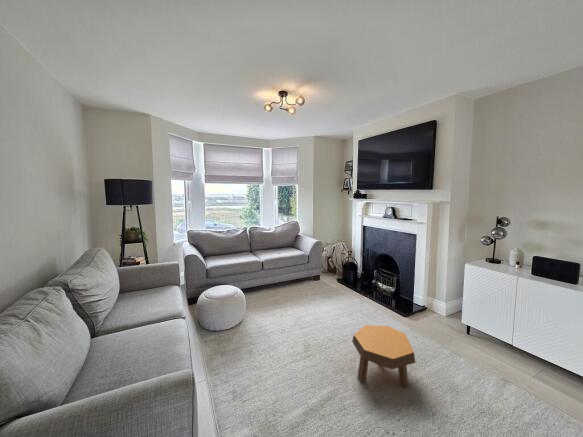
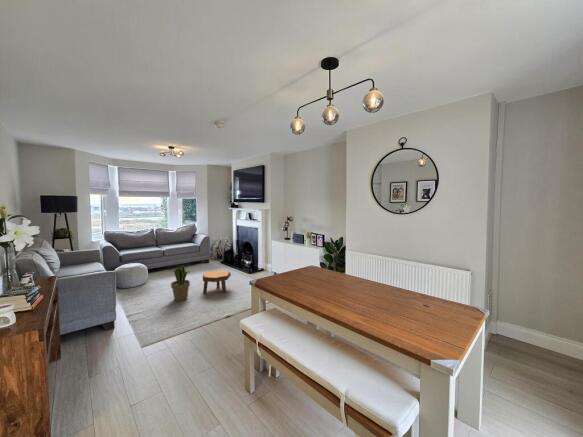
potted plant: none [303,325,346,408] -> present [170,266,190,301]

